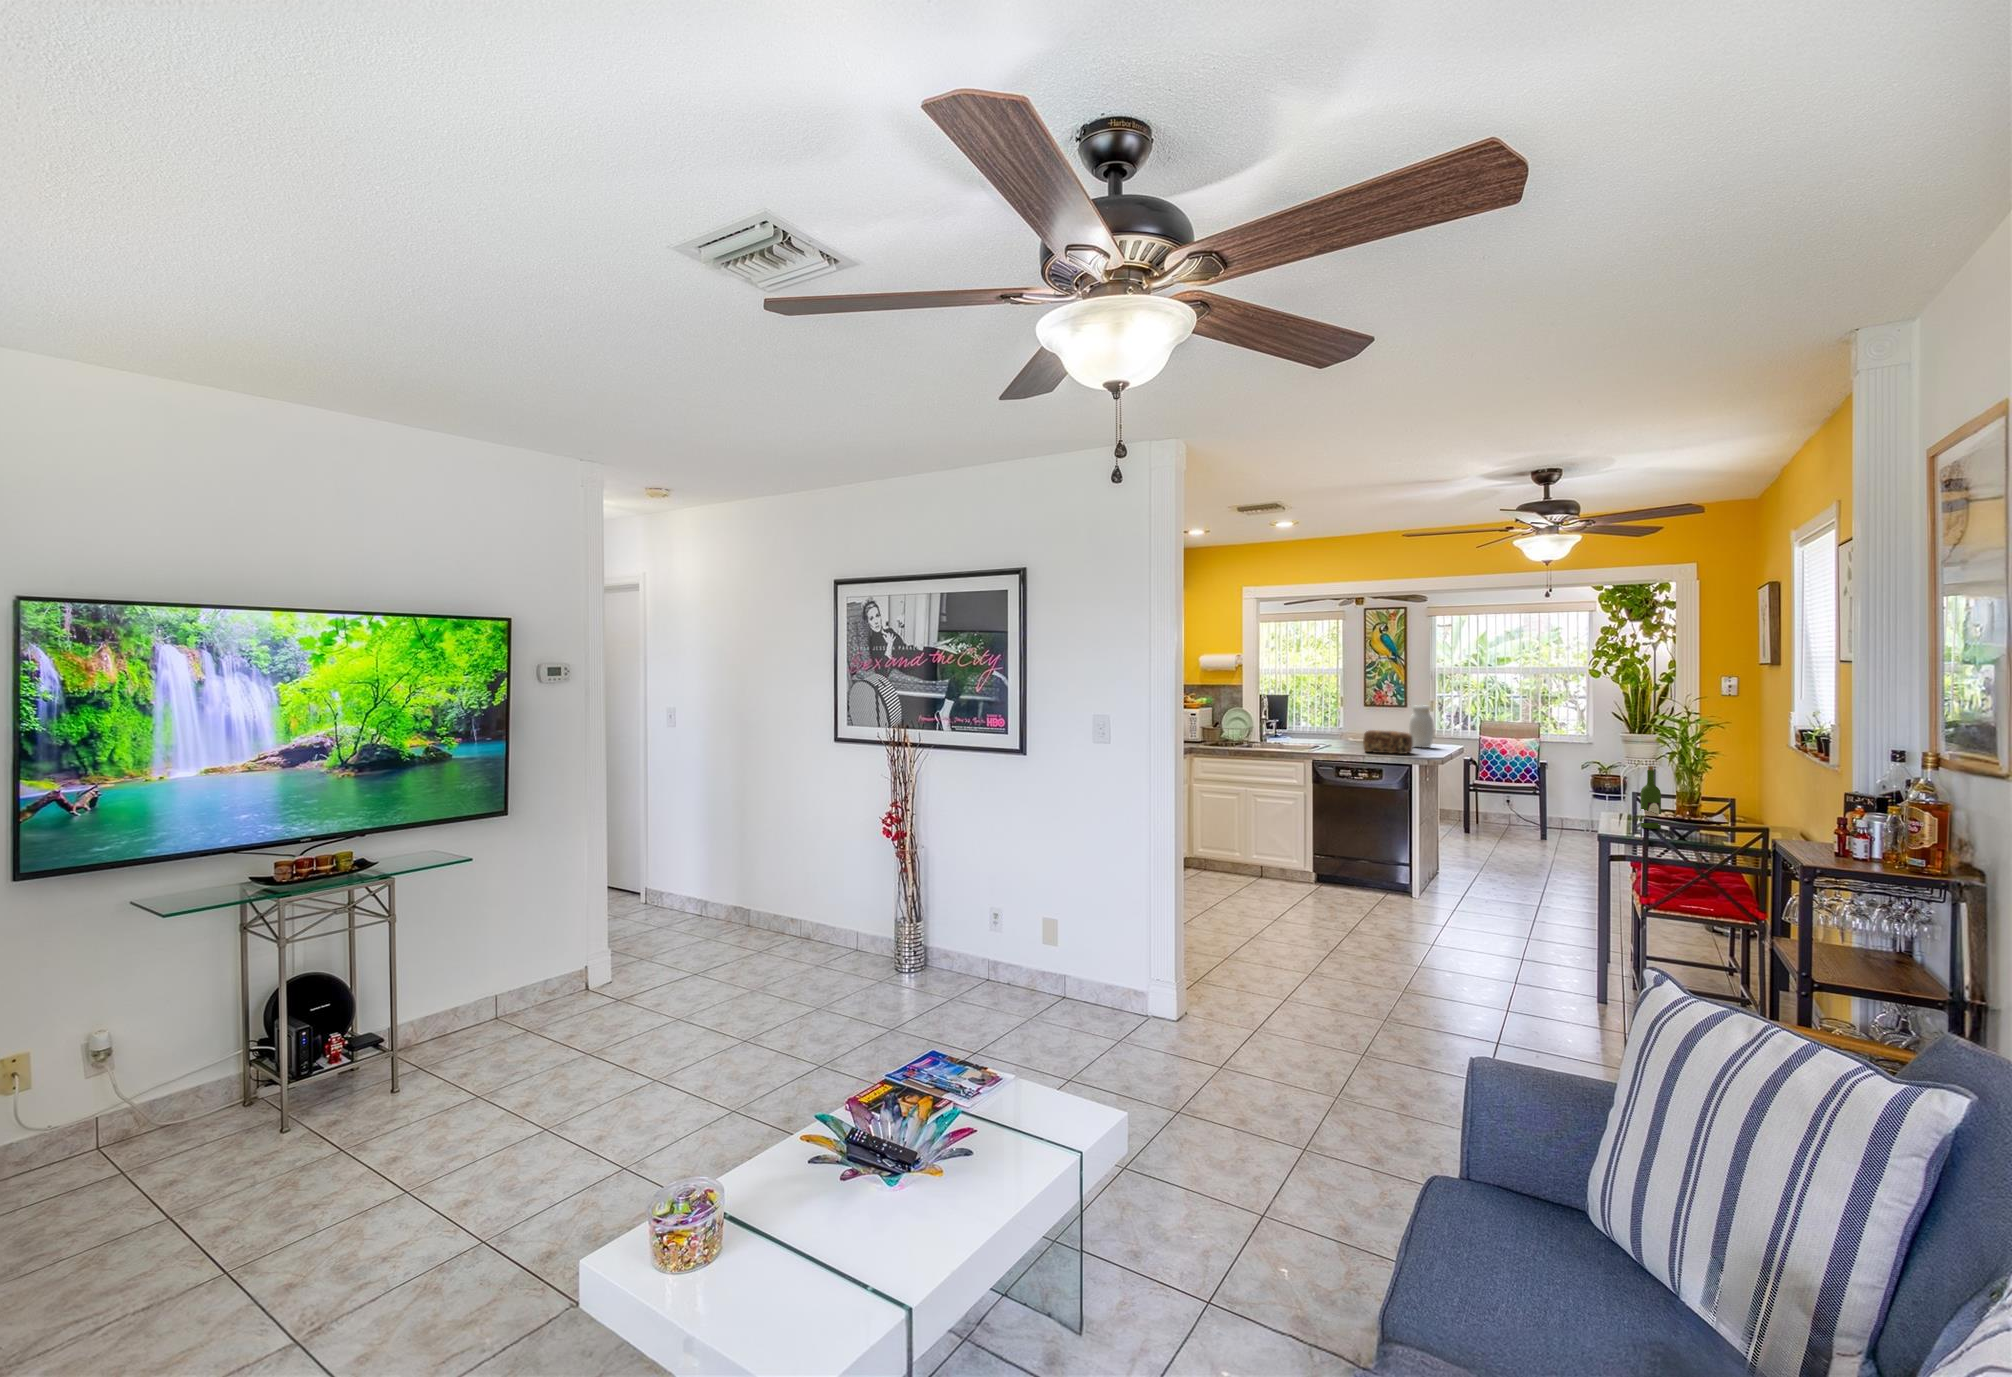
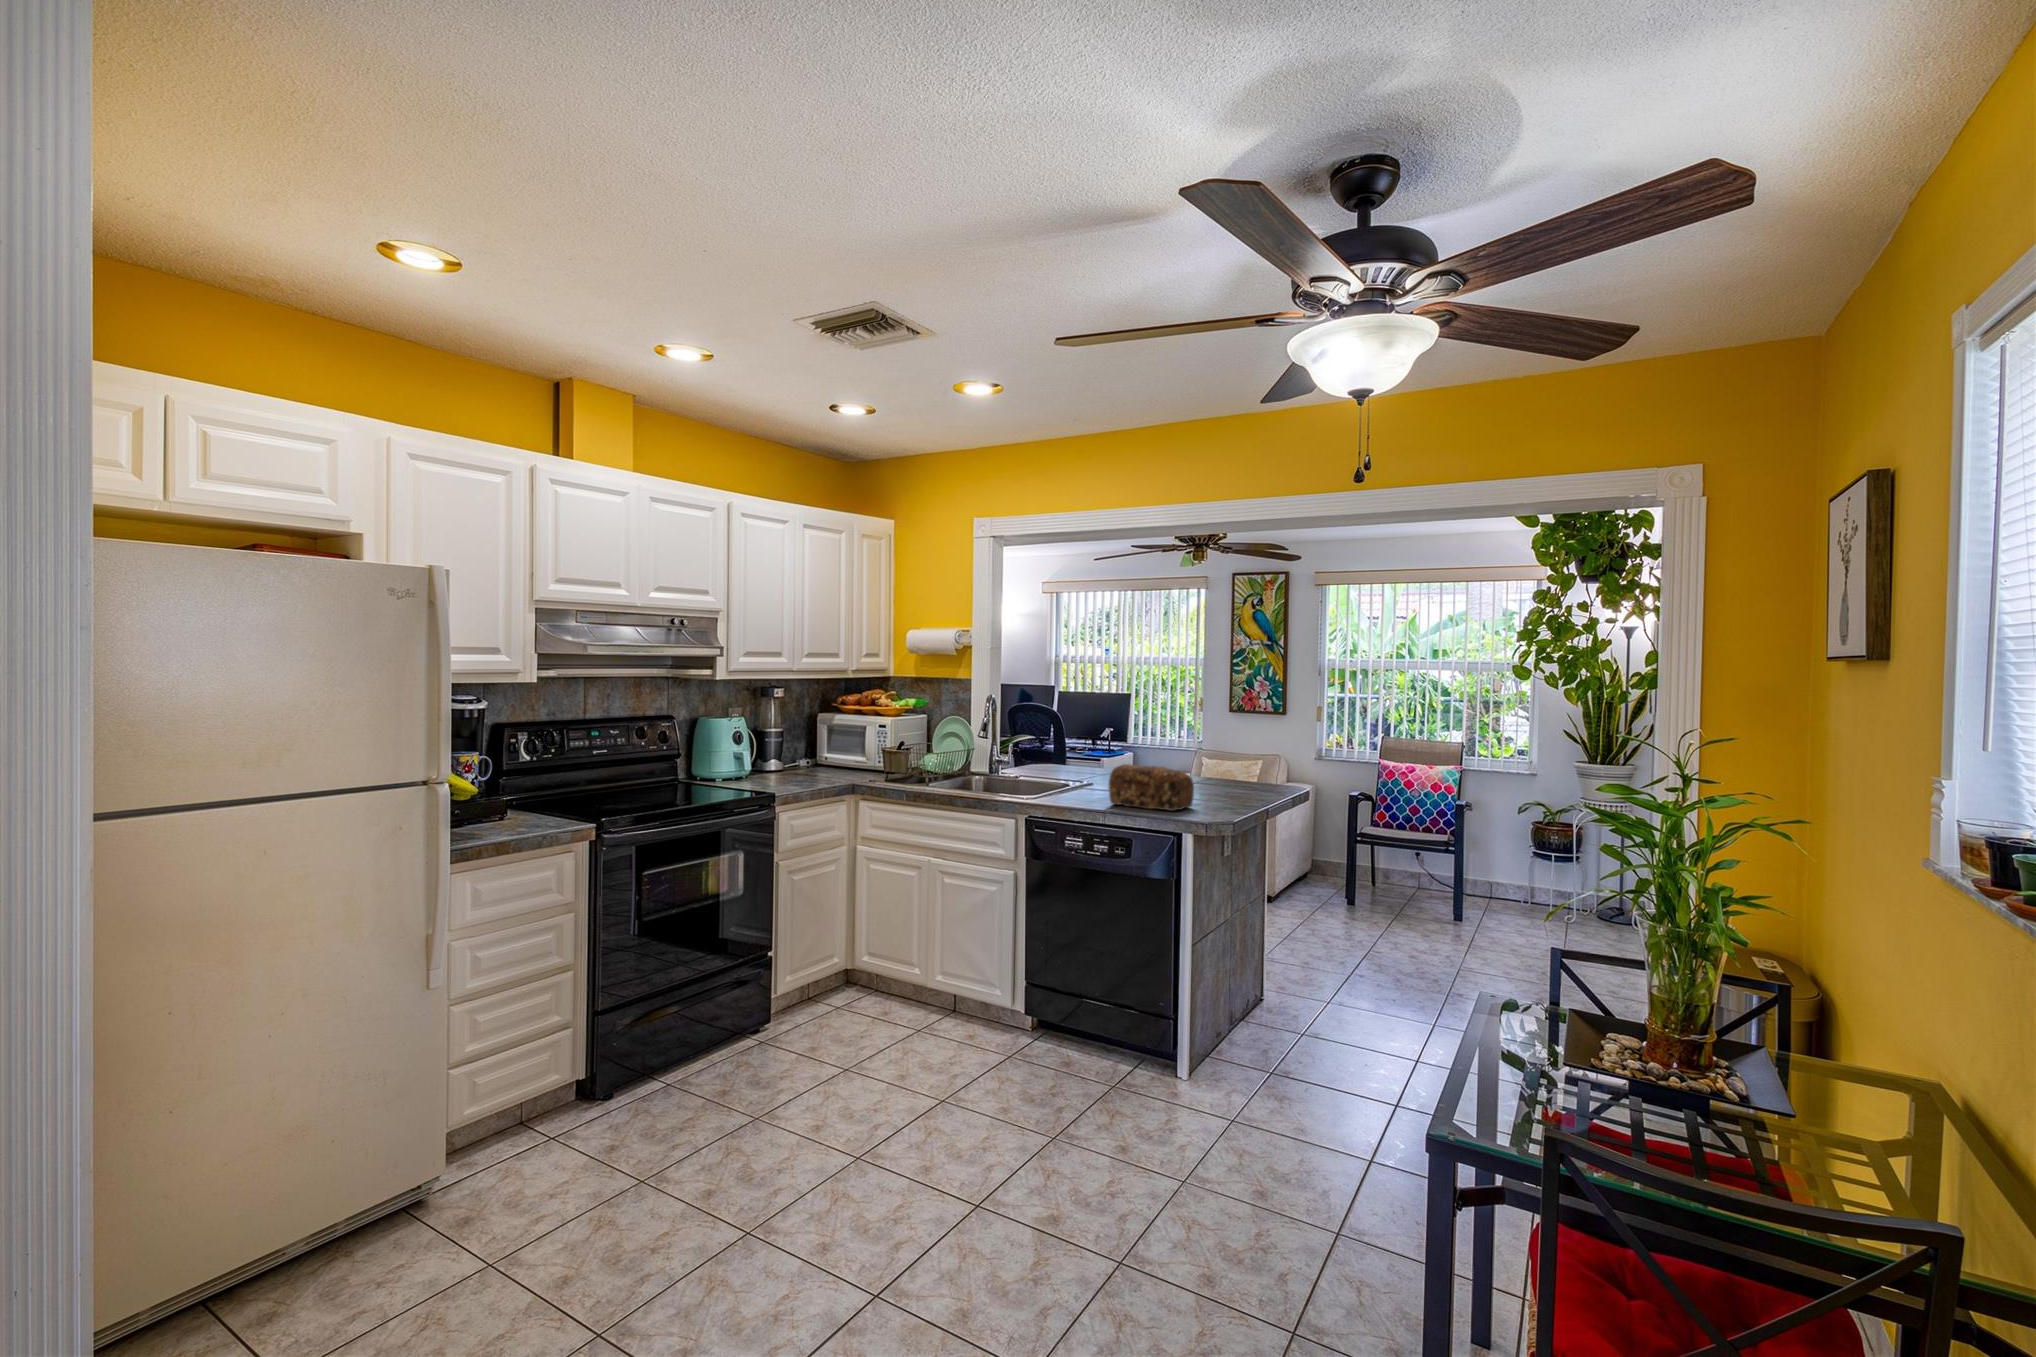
jar: present [1409,705,1434,748] -> none [1217,719,1254,791]
wine bottle: present [1641,766,1661,829] -> none [1566,895,1614,1053]

